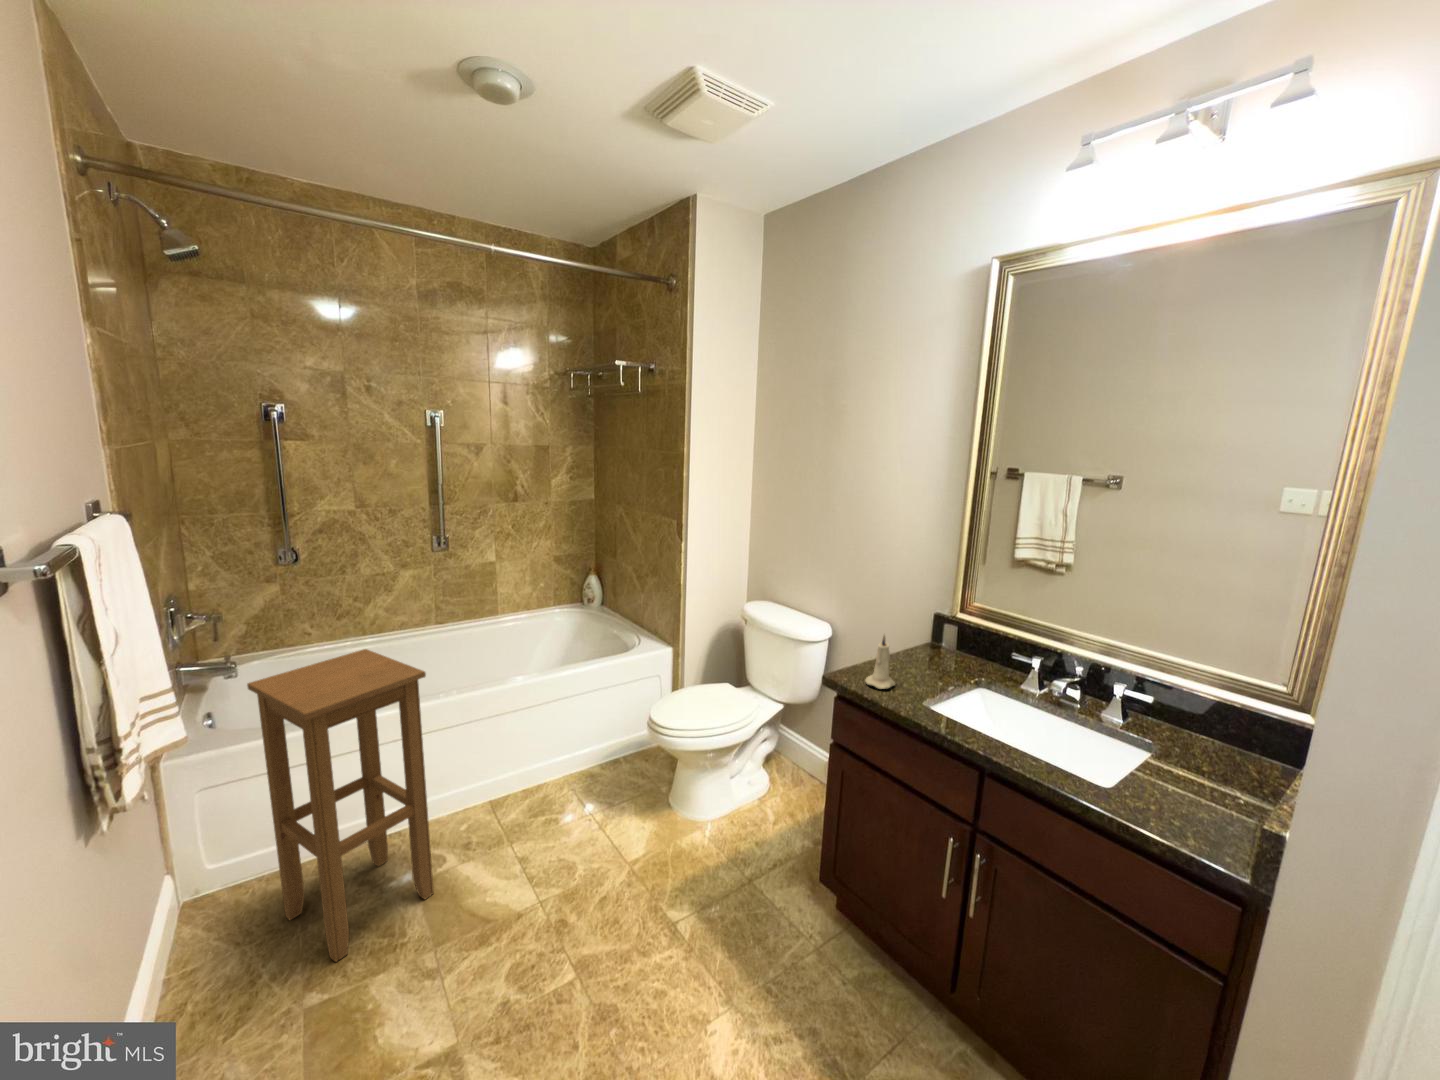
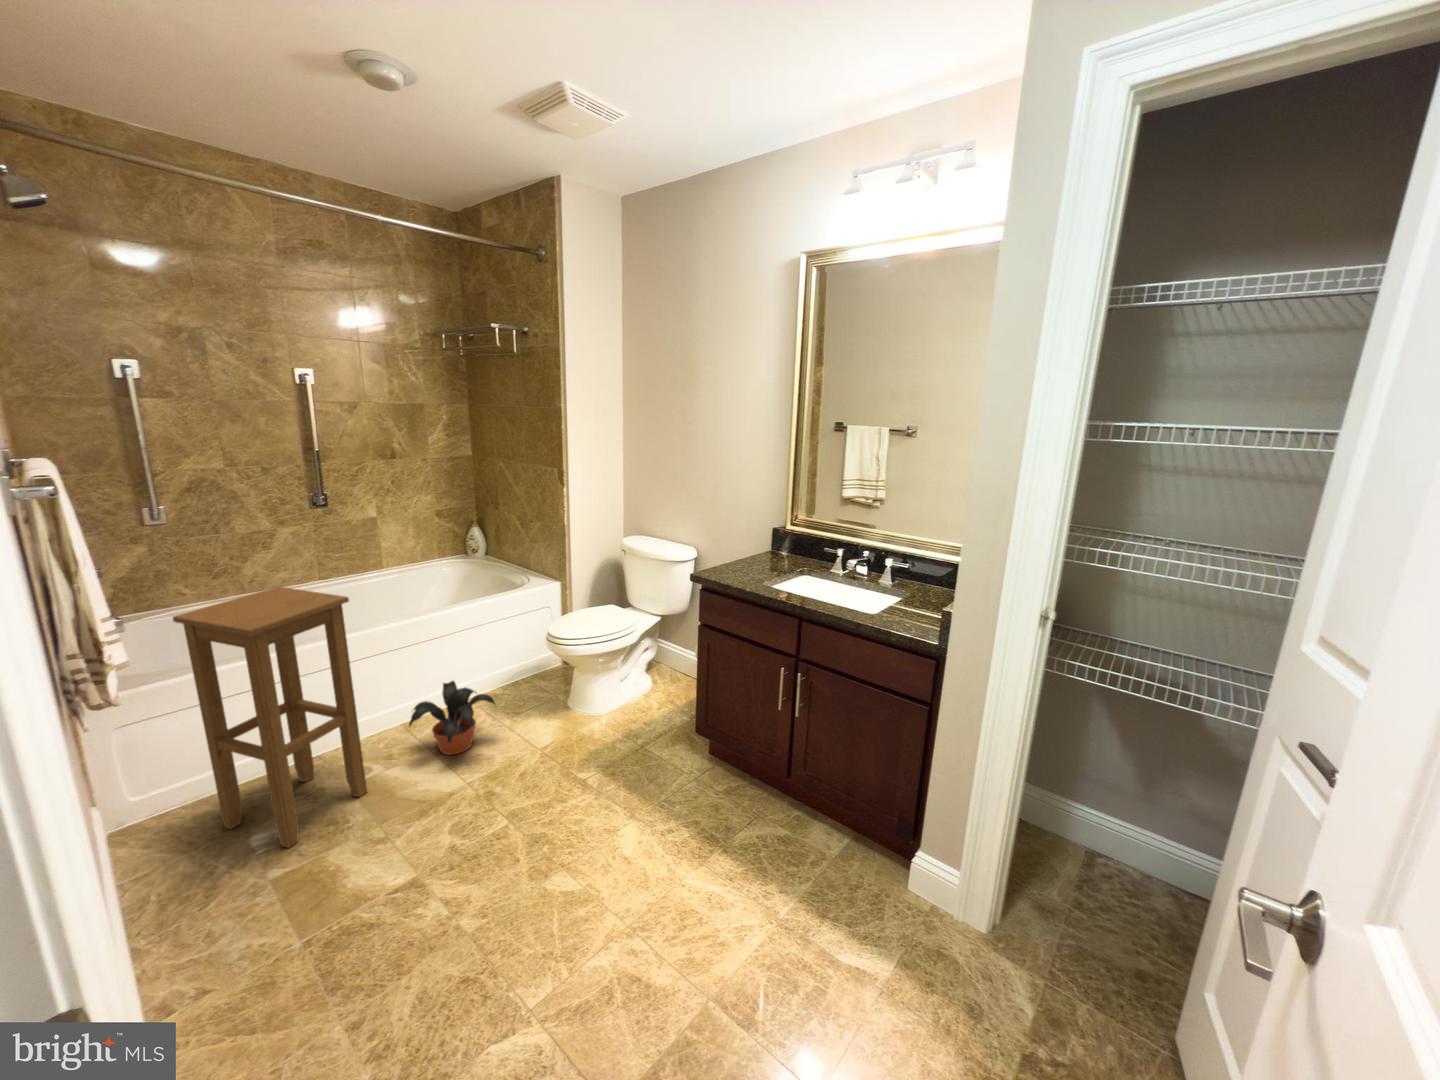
candle: present [866,635,895,689] -> none [722,537,744,578]
potted plant: none [486,762,584,854] -> present [409,681,495,755]

